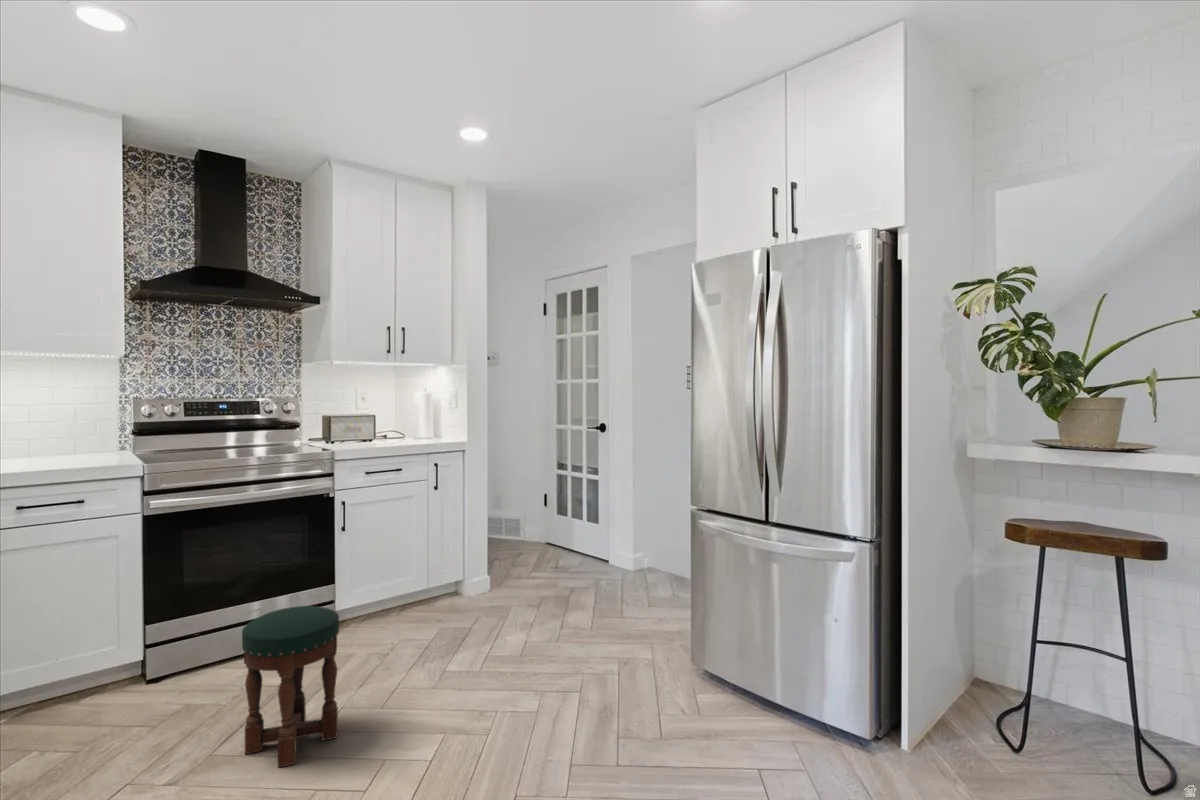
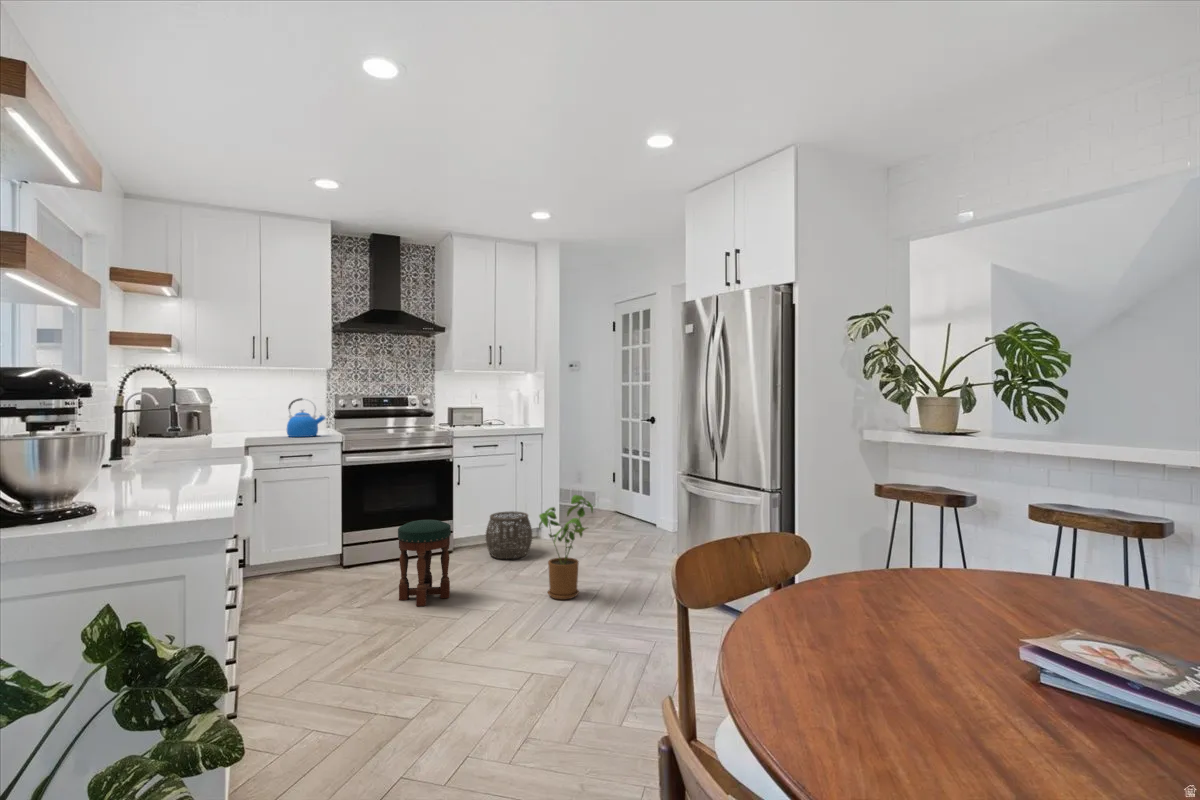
kettle: none [28,404,108,472] -> present [287,398,325,437]
house plant: none [485,550,571,720] -> present [539,495,593,600]
woven basket: none [386,564,457,640] -> present [486,511,532,559]

